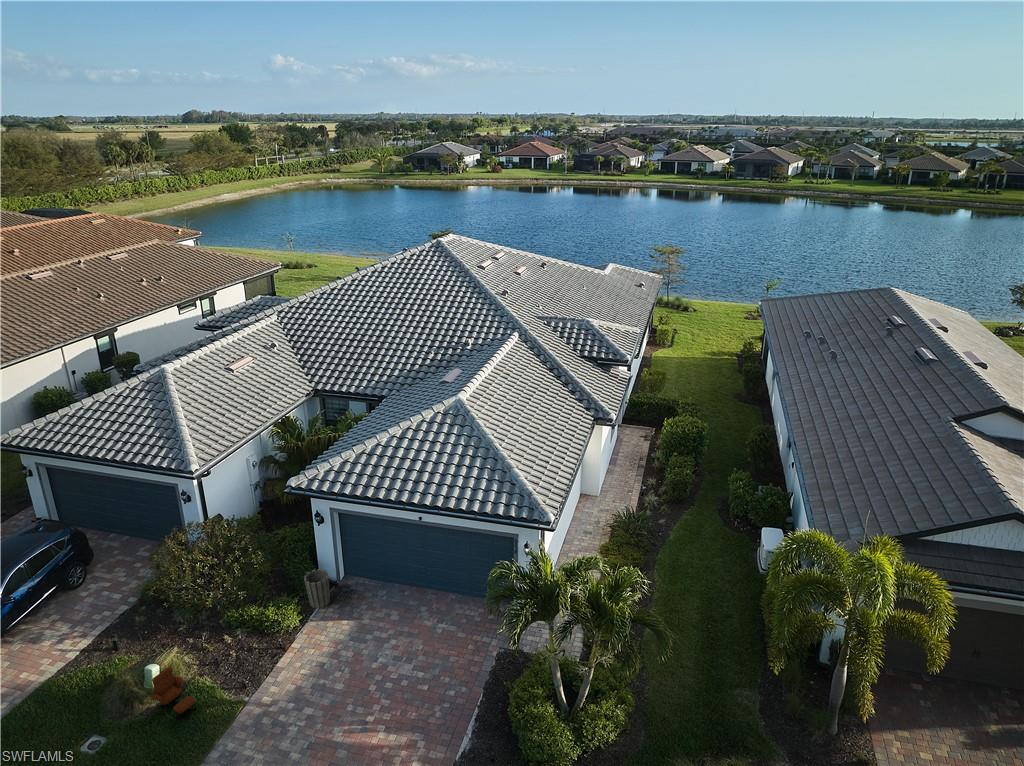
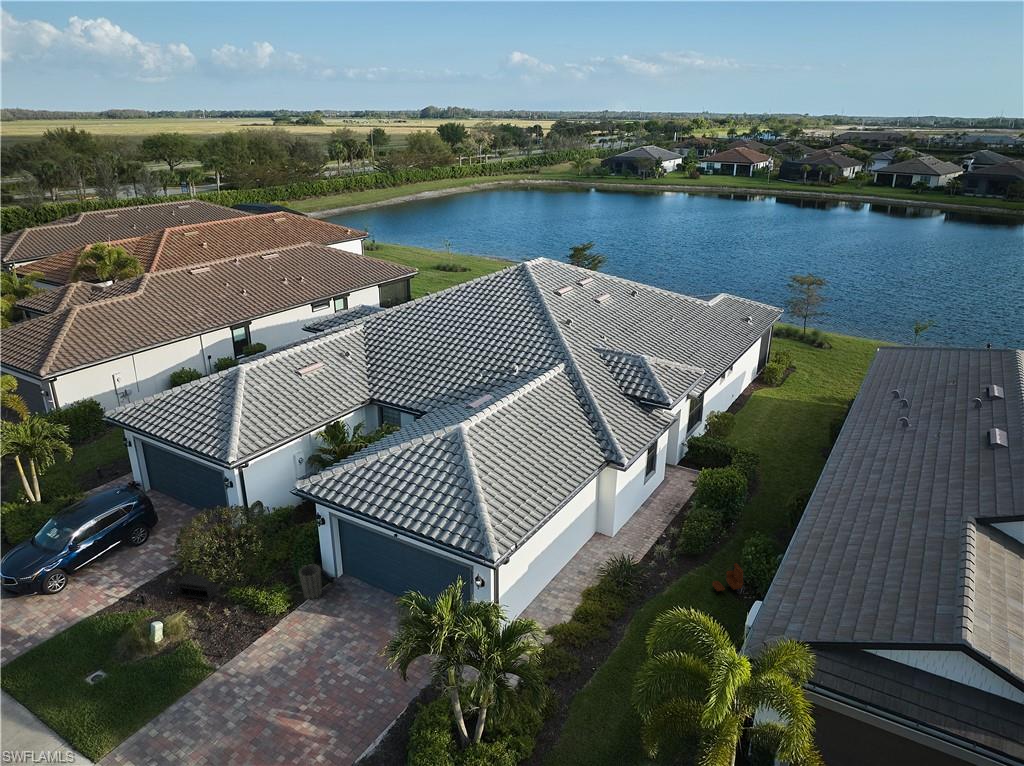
bench: none [157,605,205,635] -> present [178,574,217,601]
lounge chair: present [151,667,196,719] -> present [712,563,743,595]

